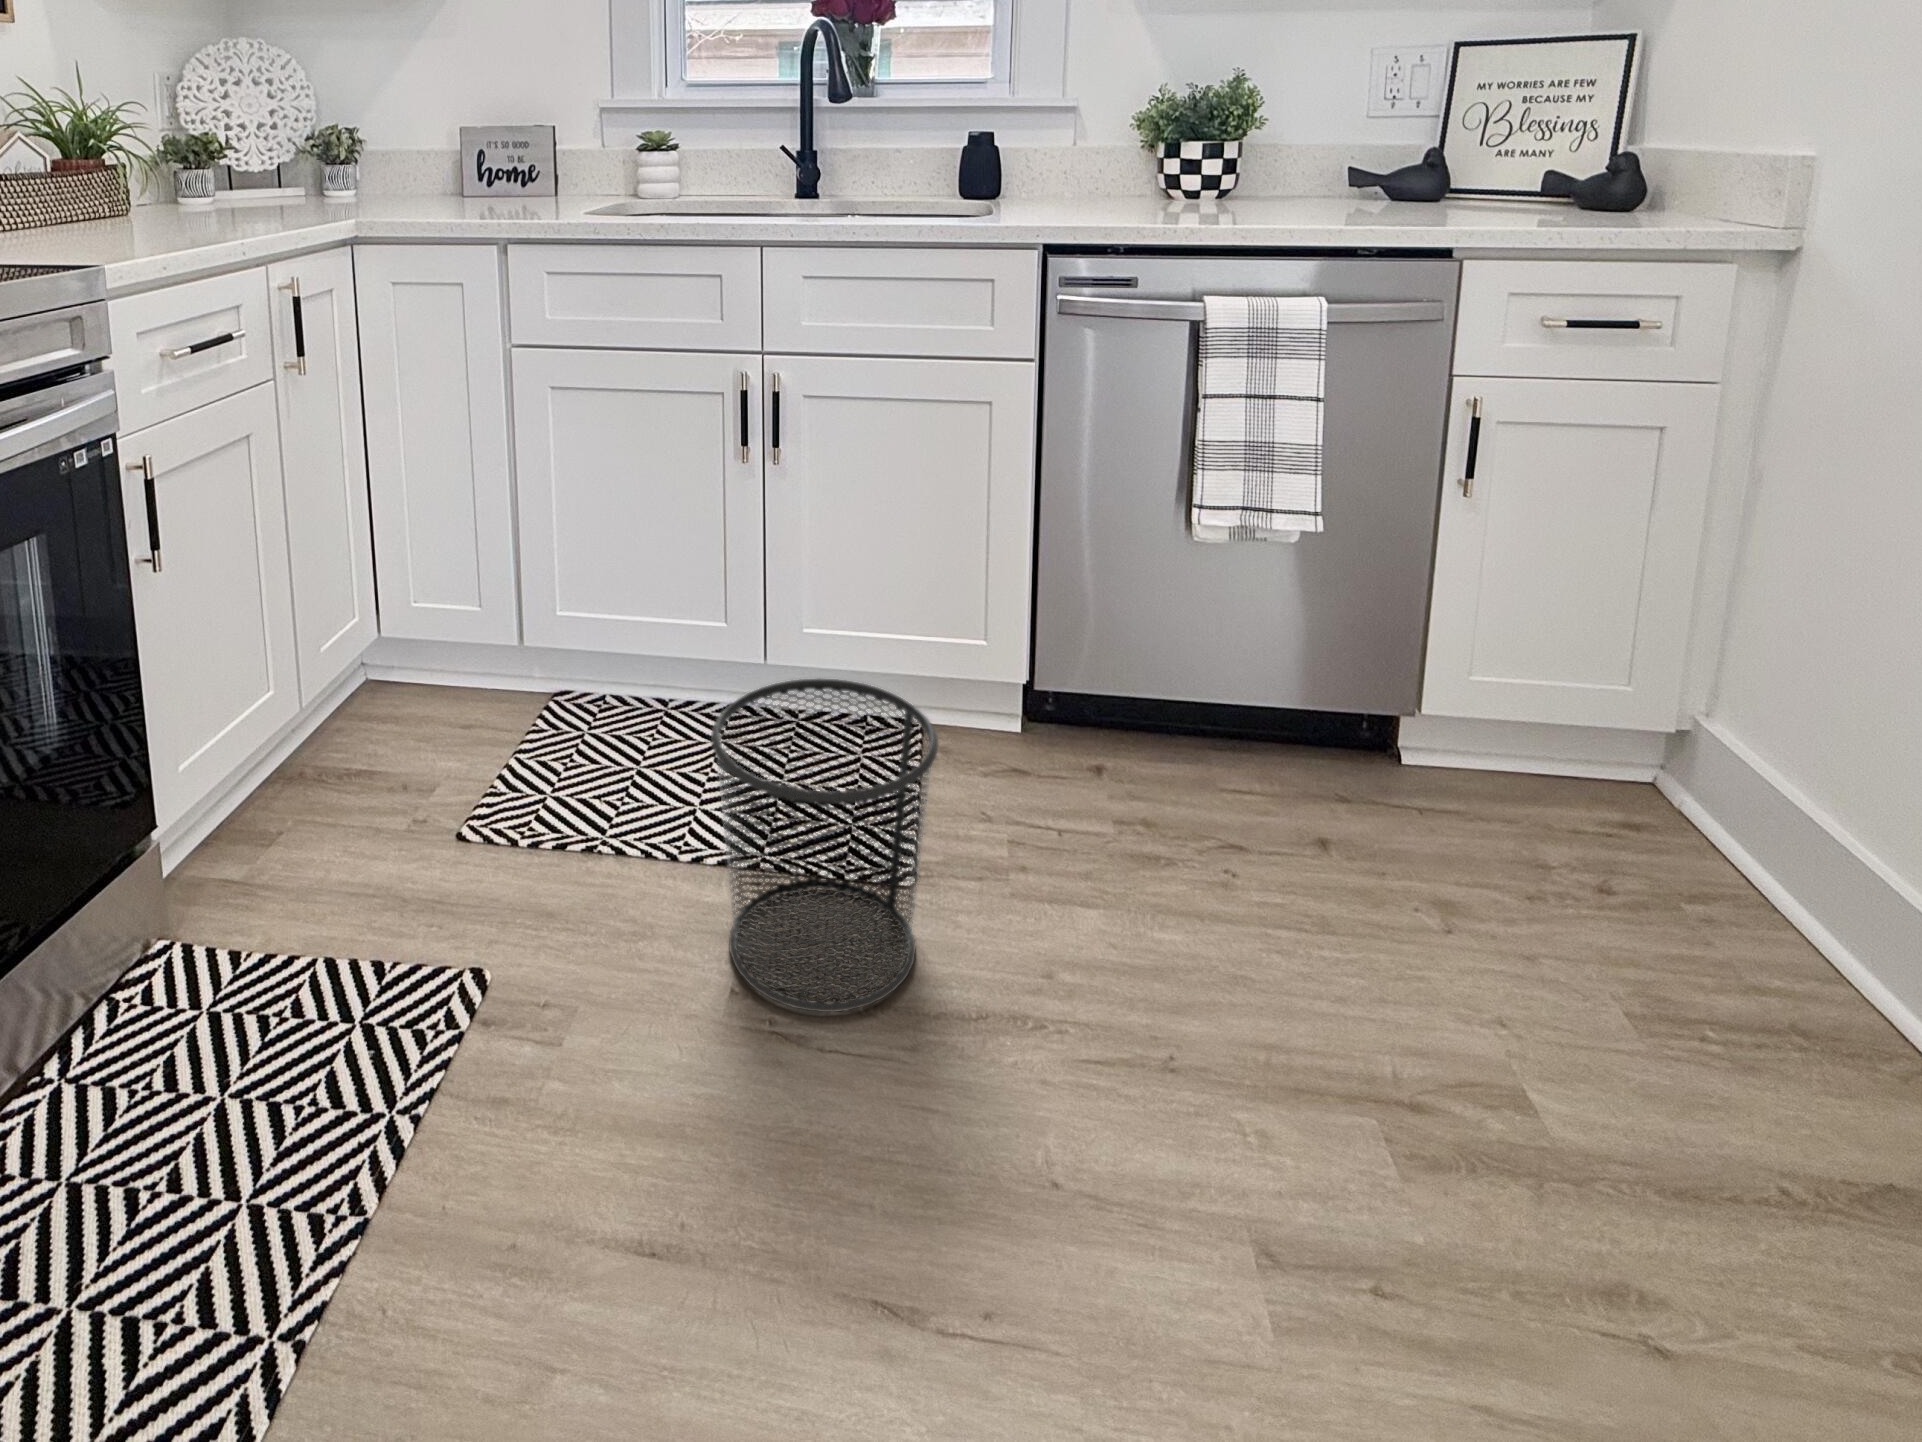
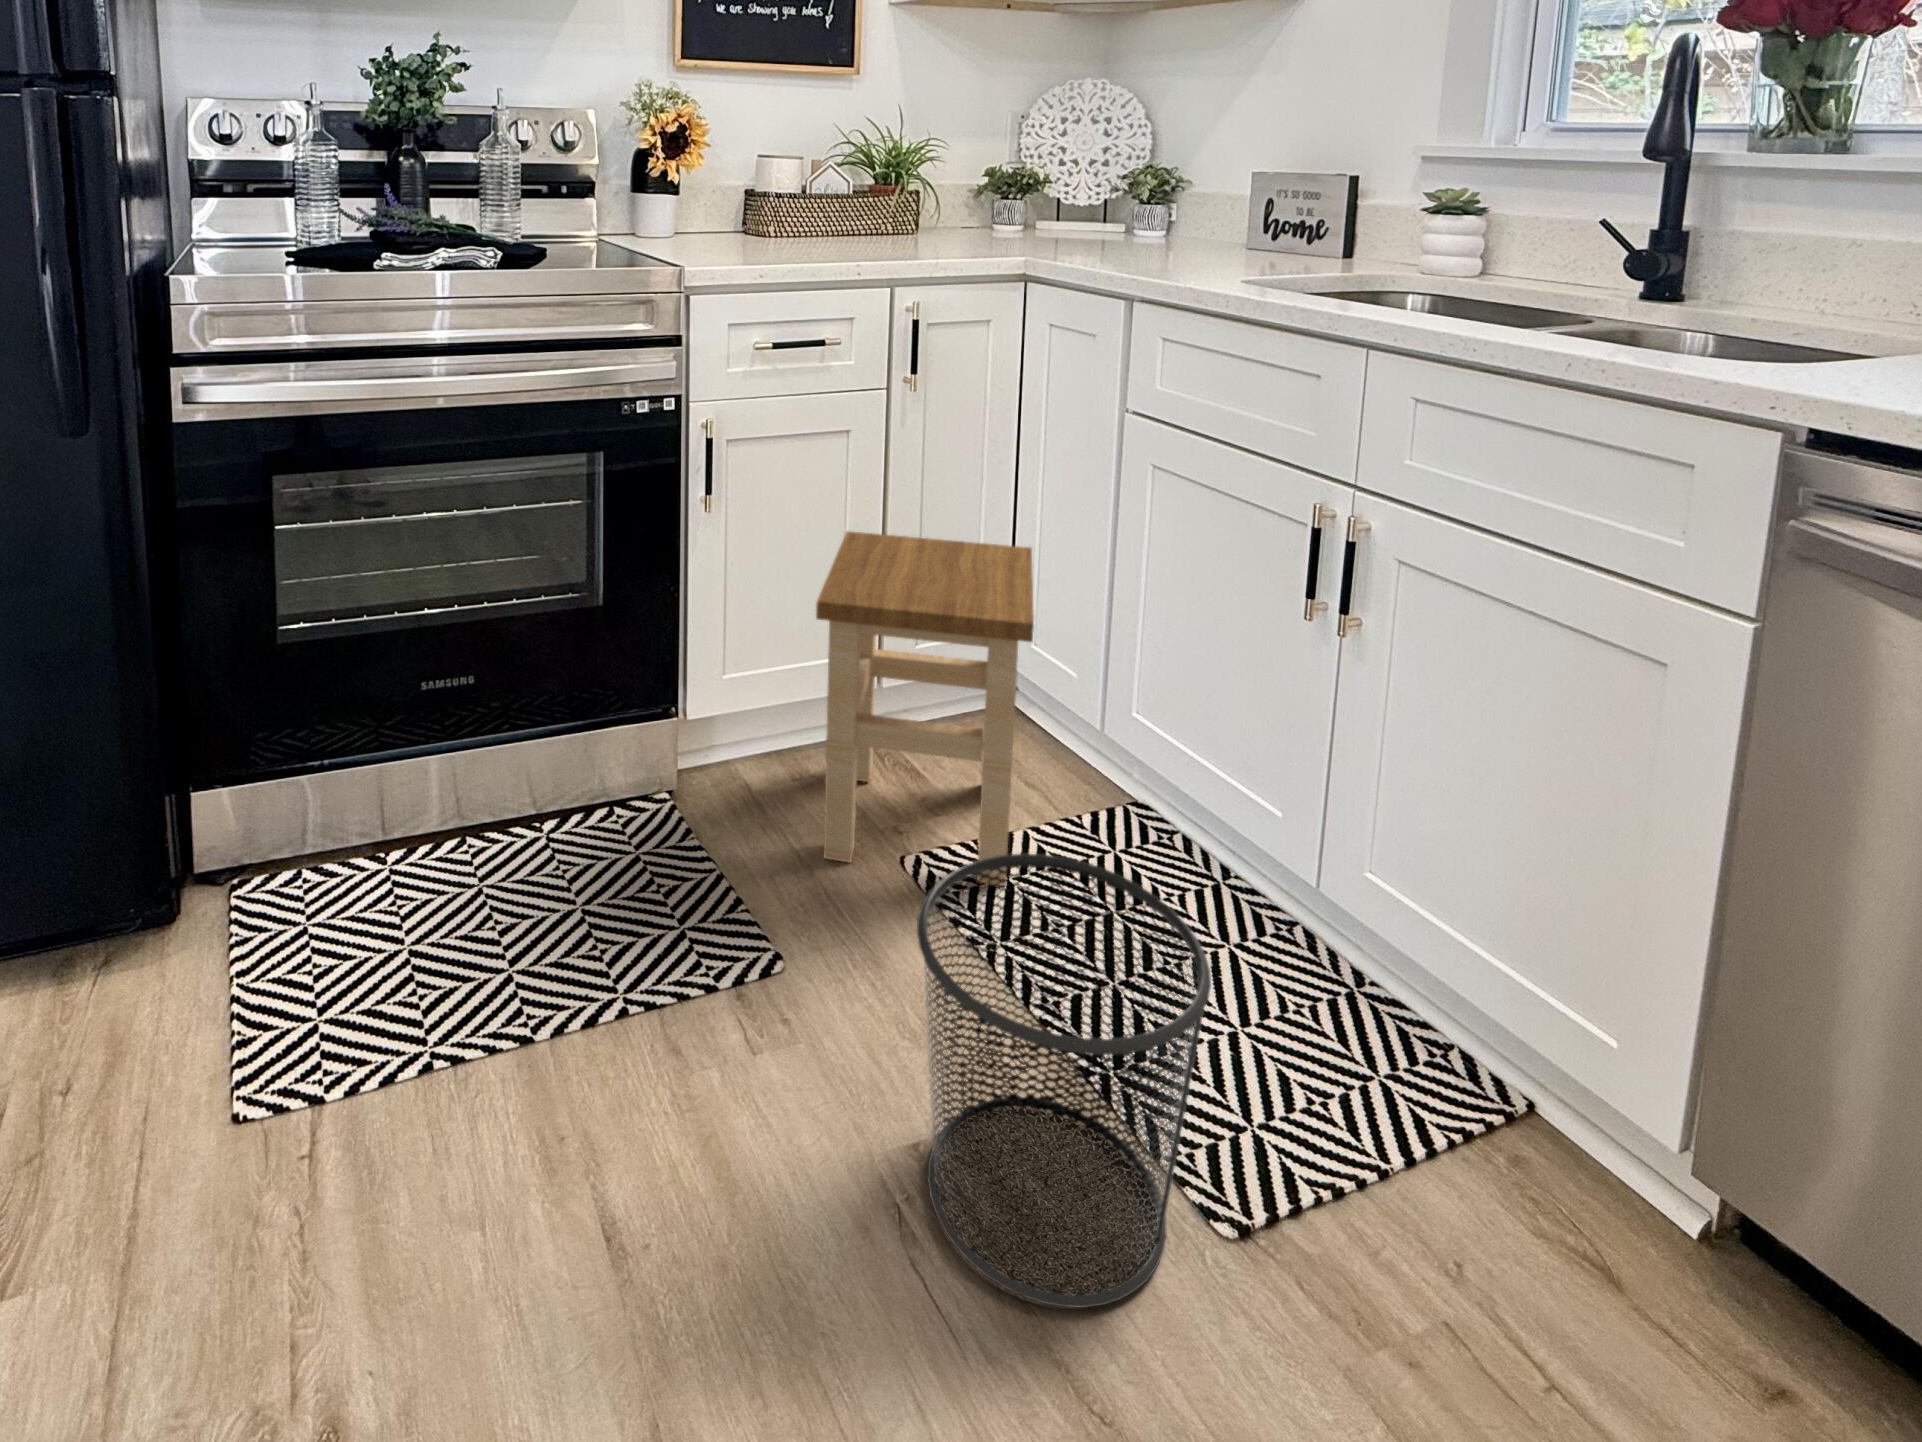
stool: none [272,500,564,884] -> present [816,531,1034,886]

